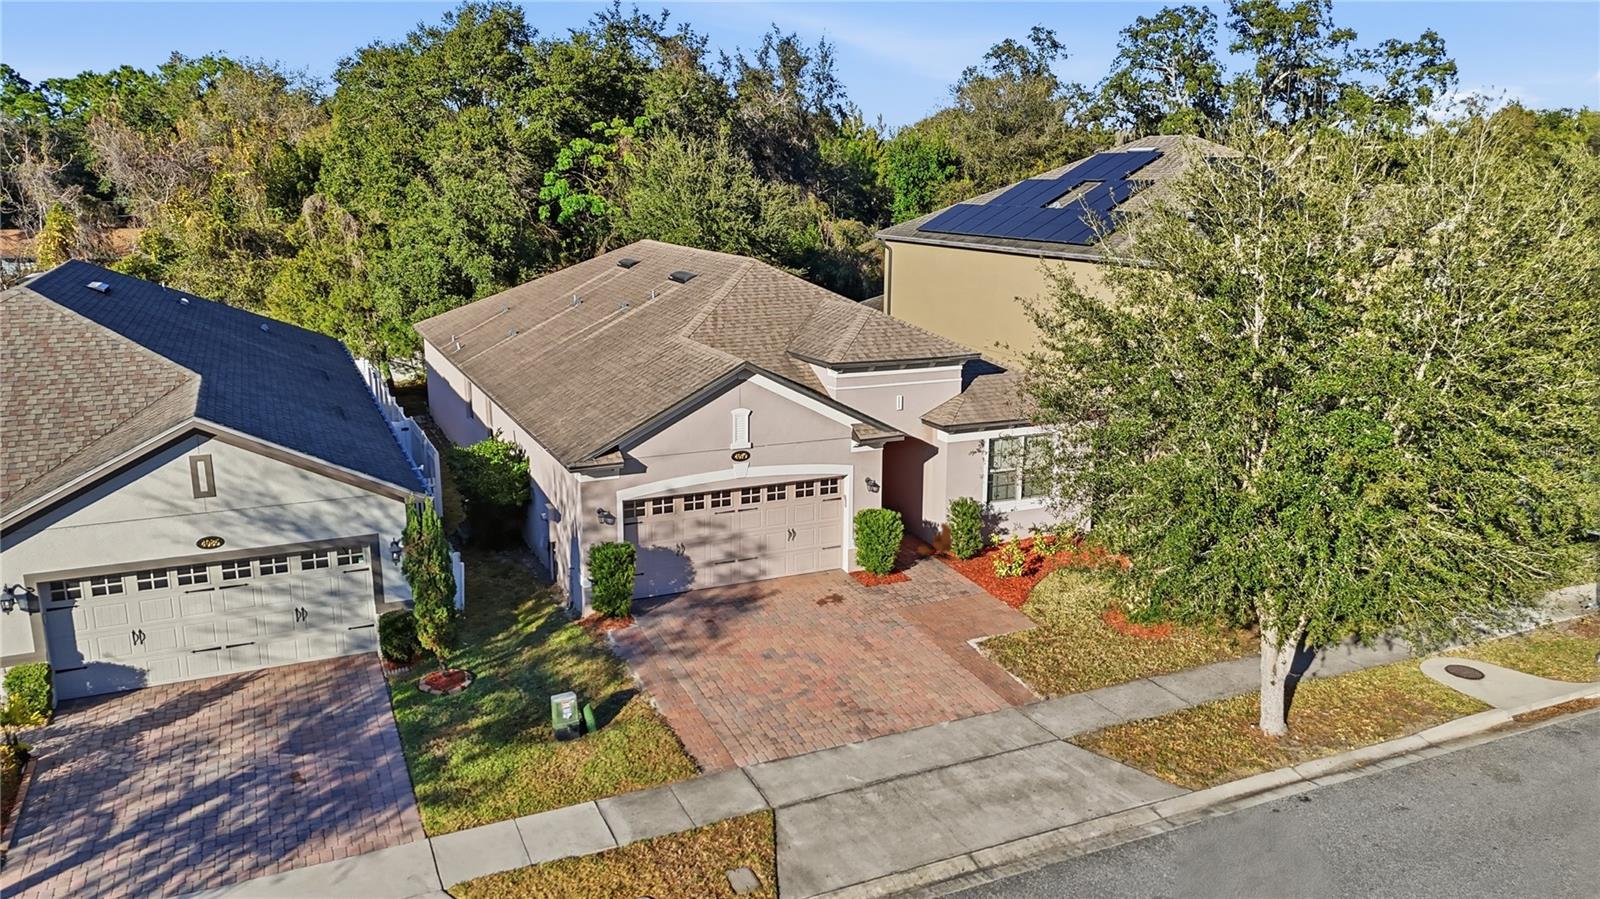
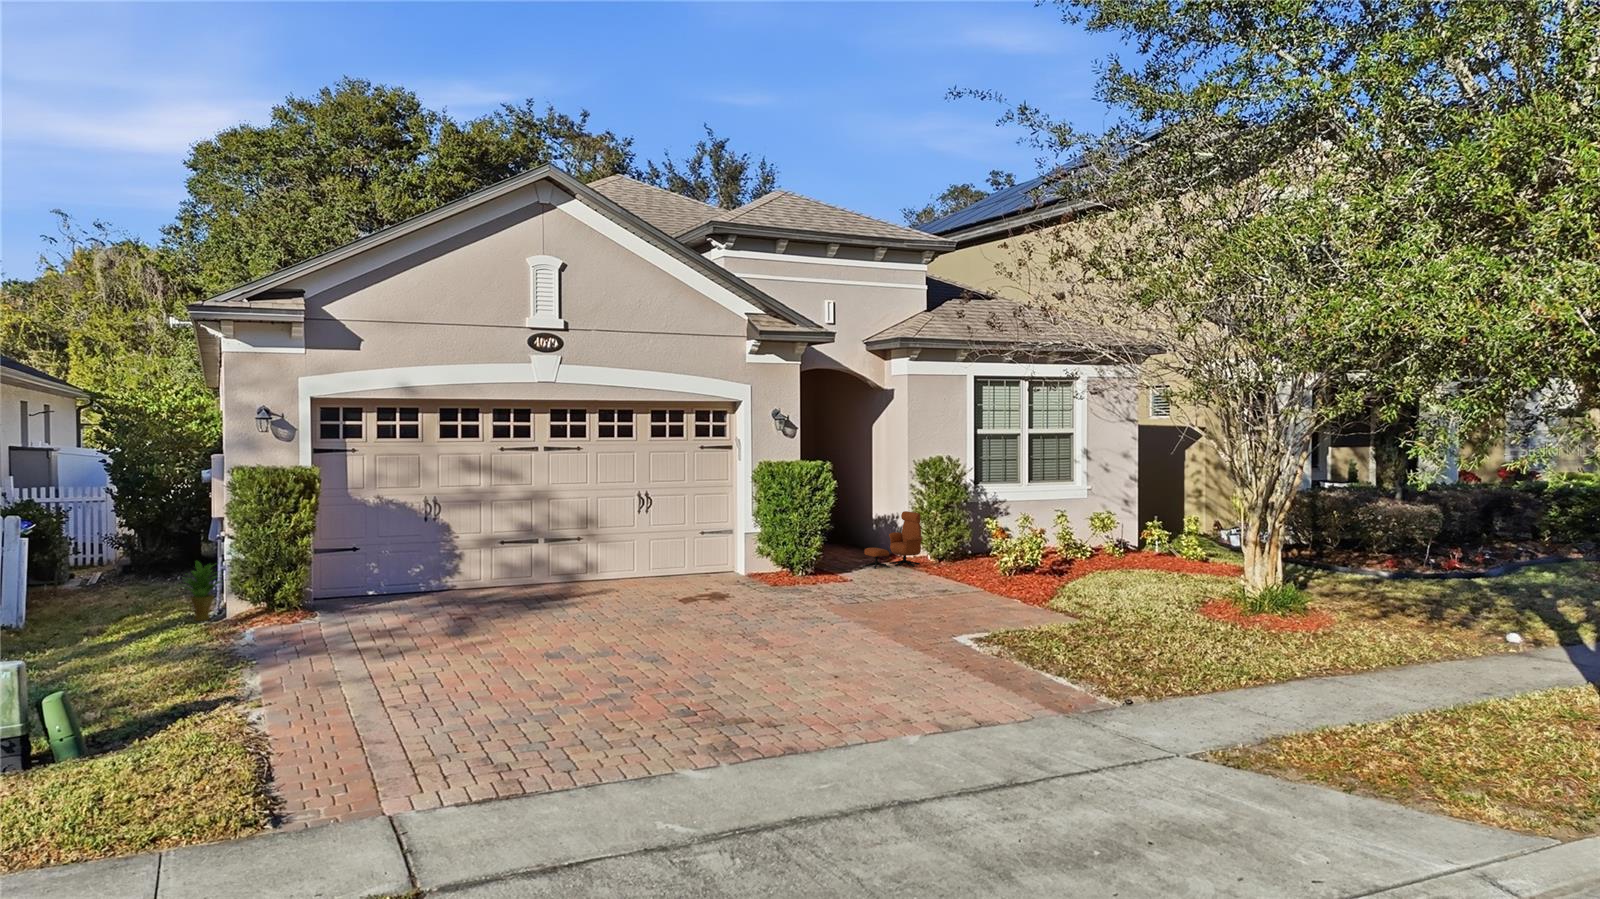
potted plant: none [568,591,591,622] -> present [184,561,221,621]

